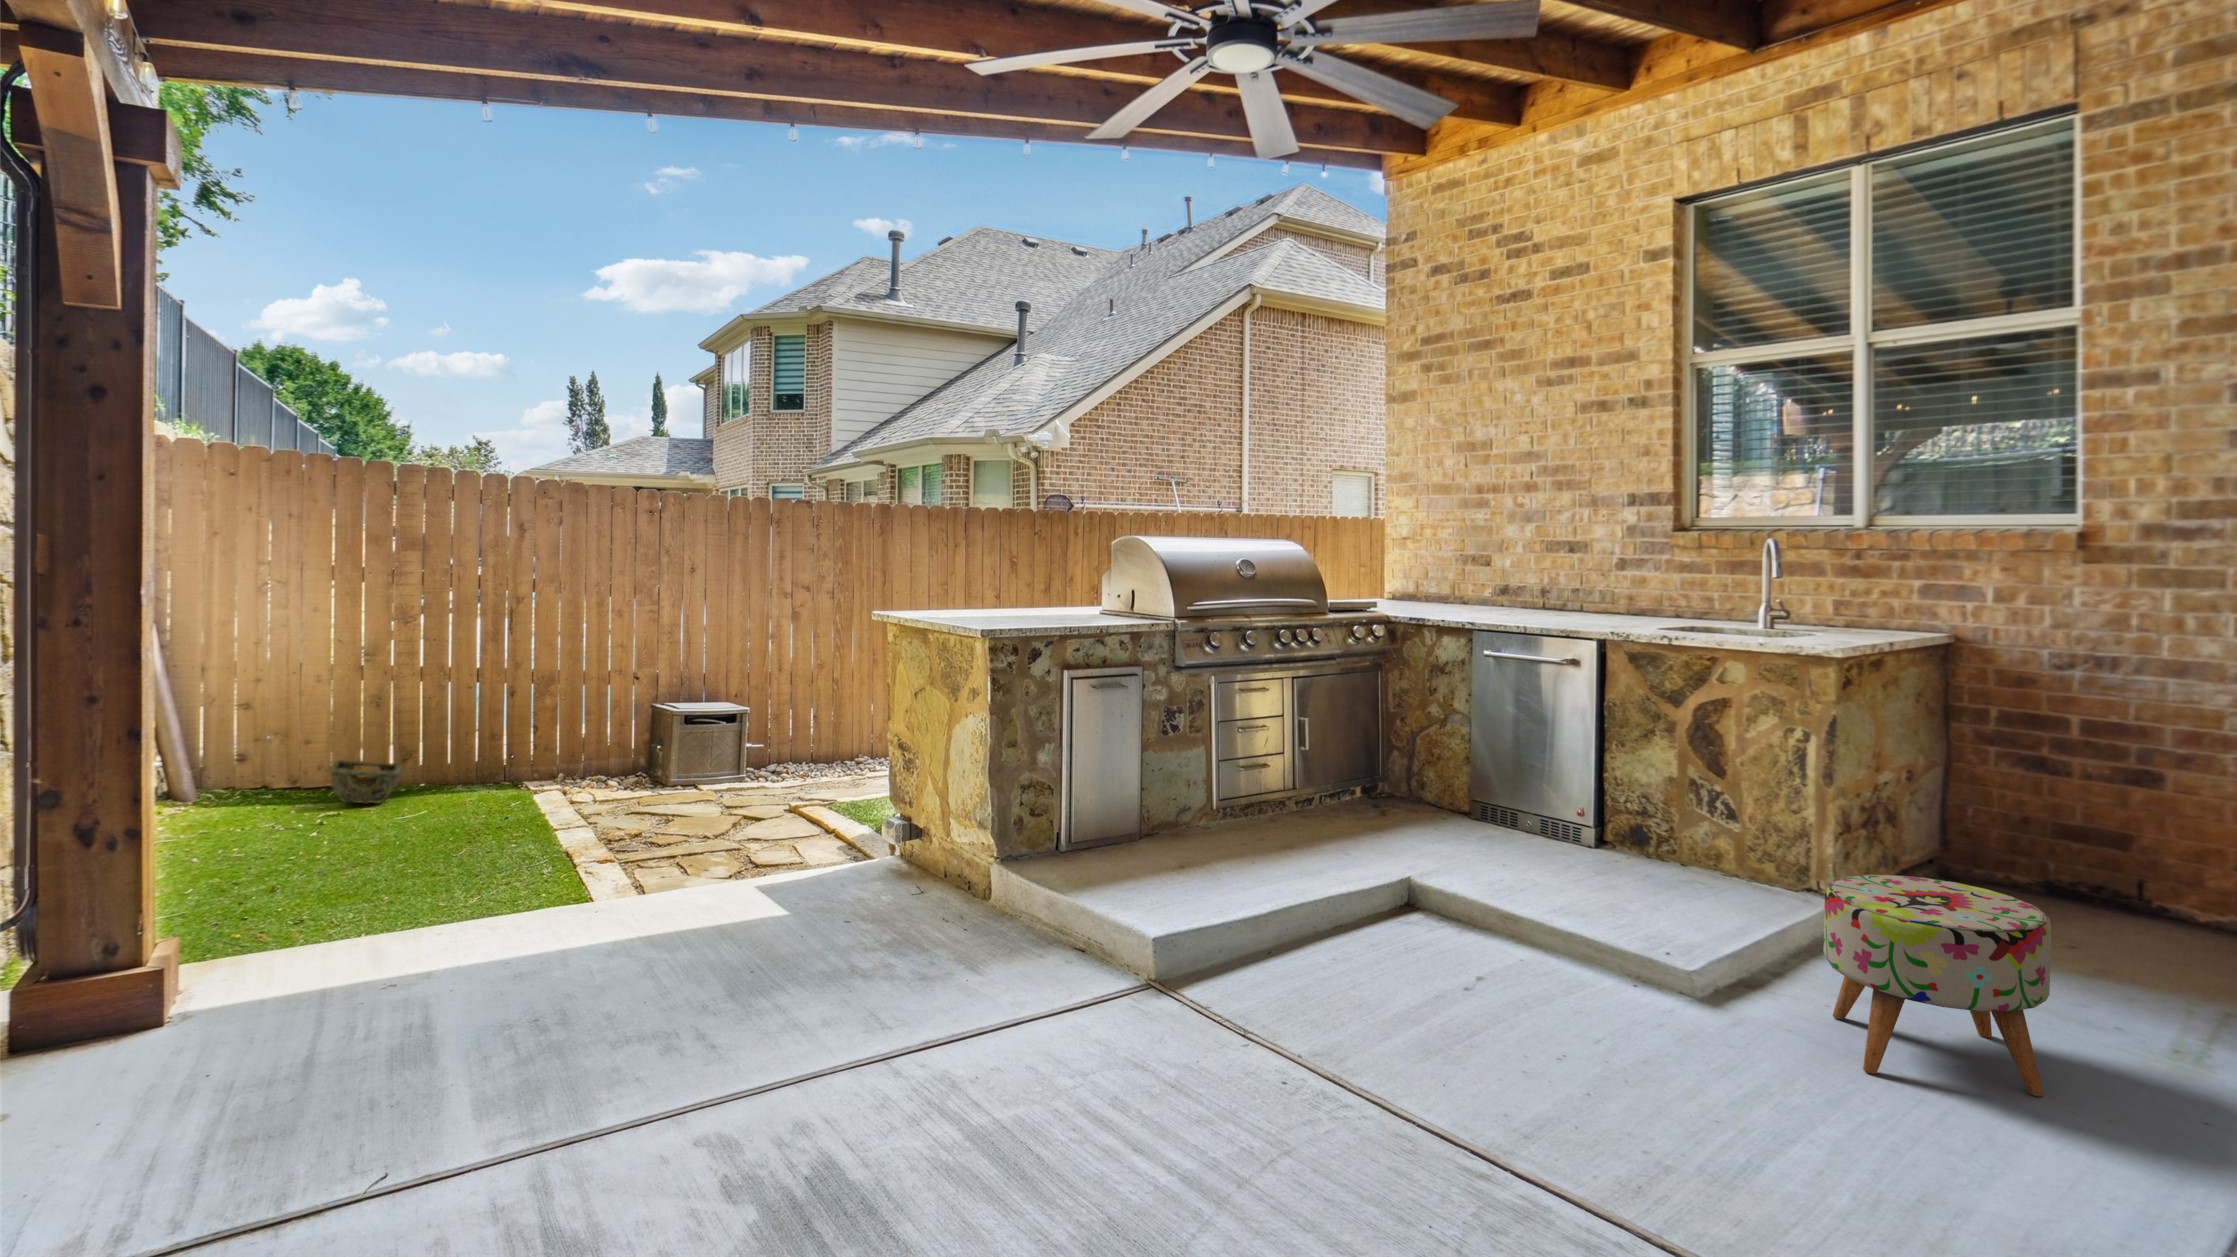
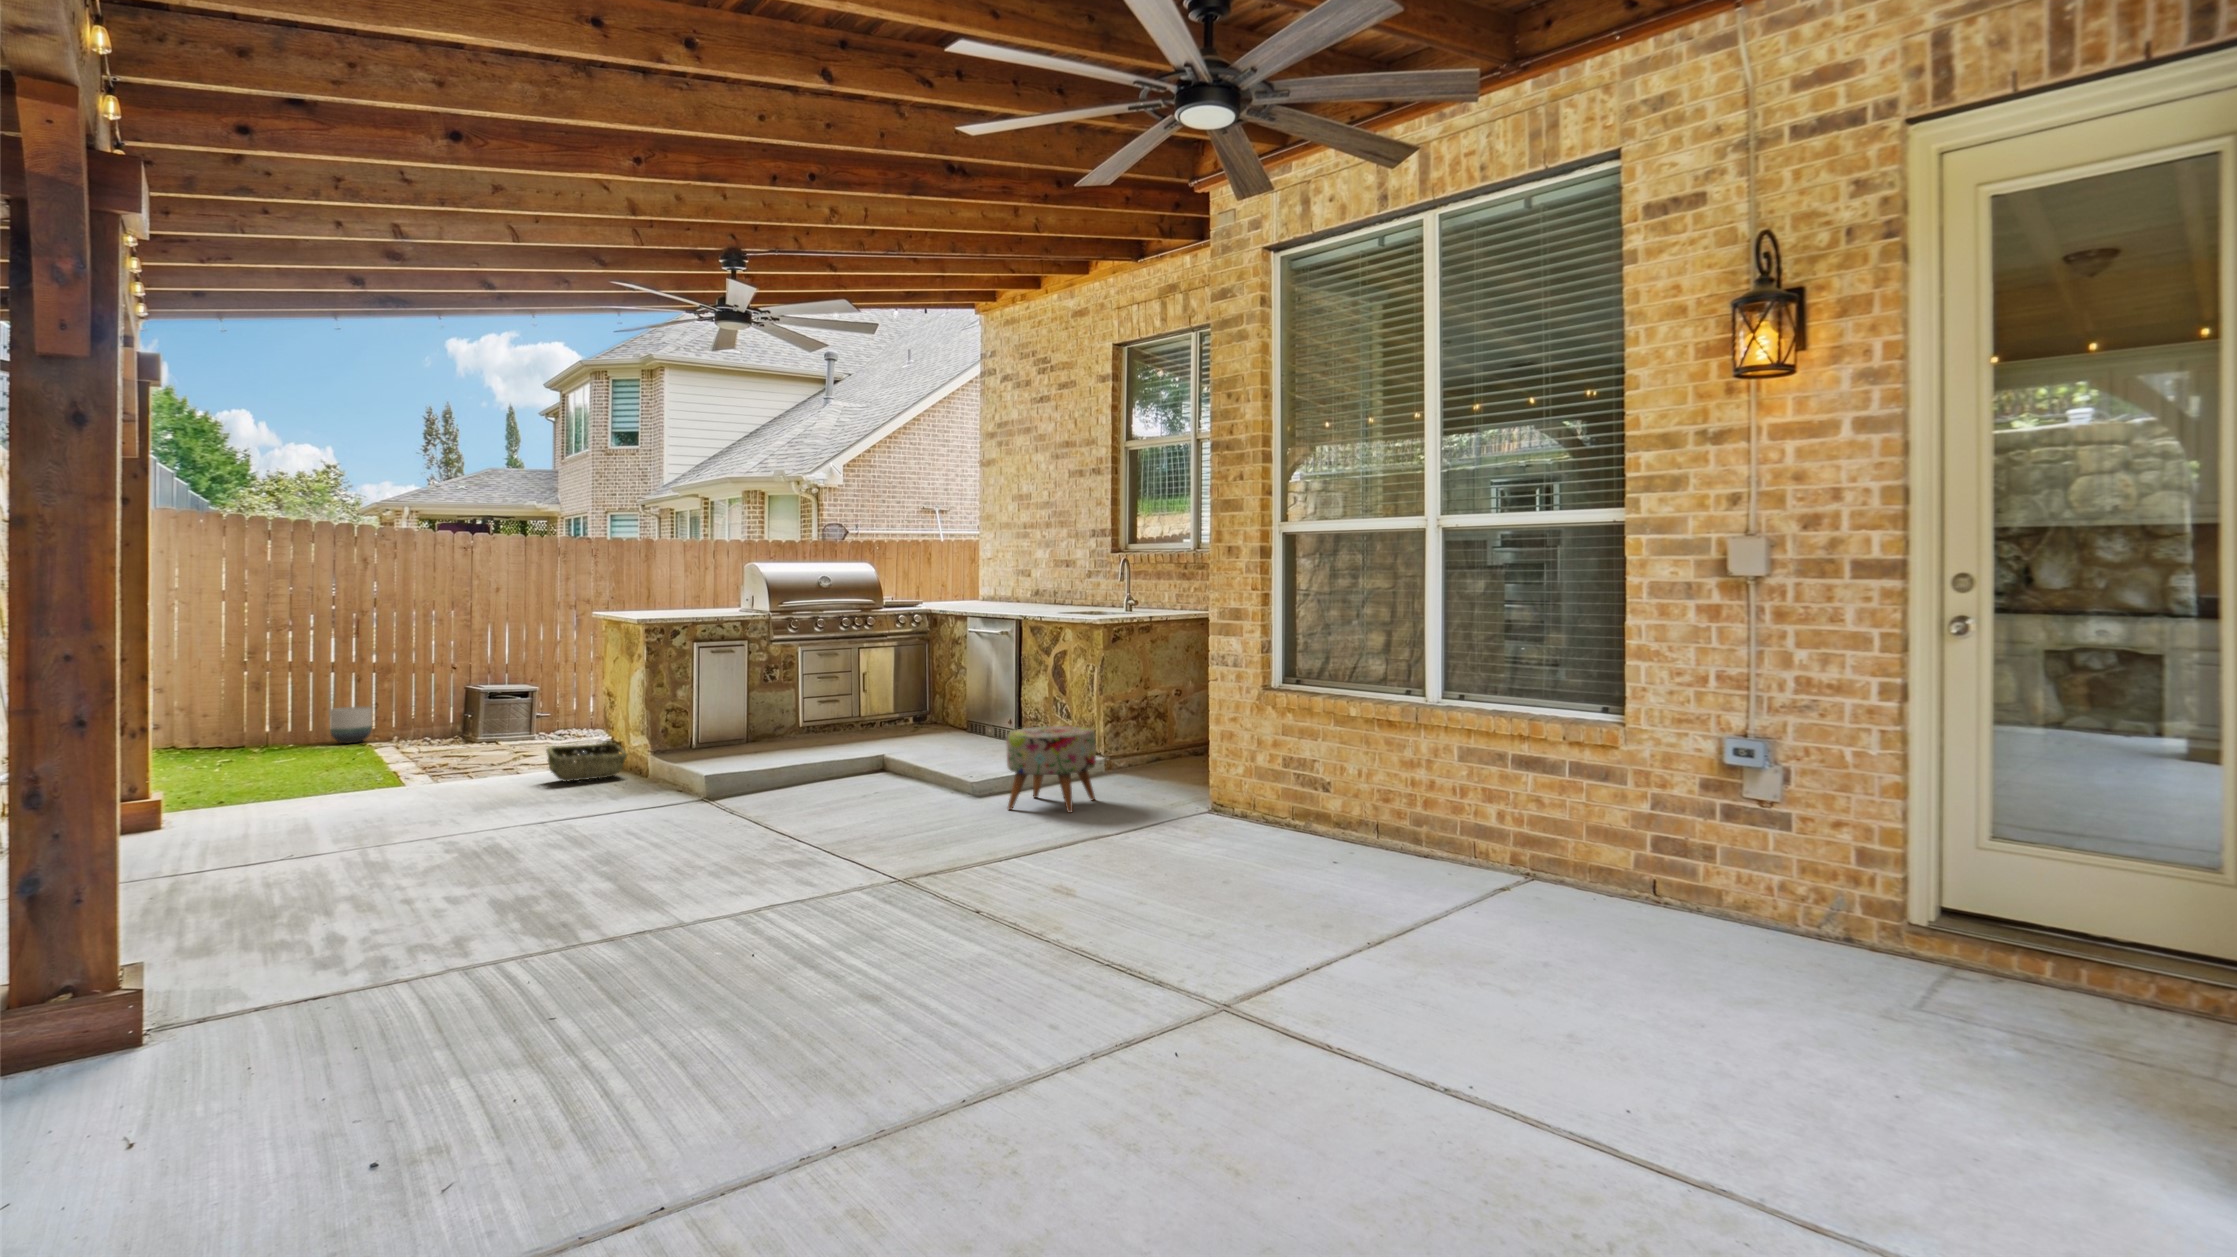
planter: none [472,731,530,785] -> present [330,706,372,743]
woven basket: present [330,760,402,804] -> present [546,743,628,782]

